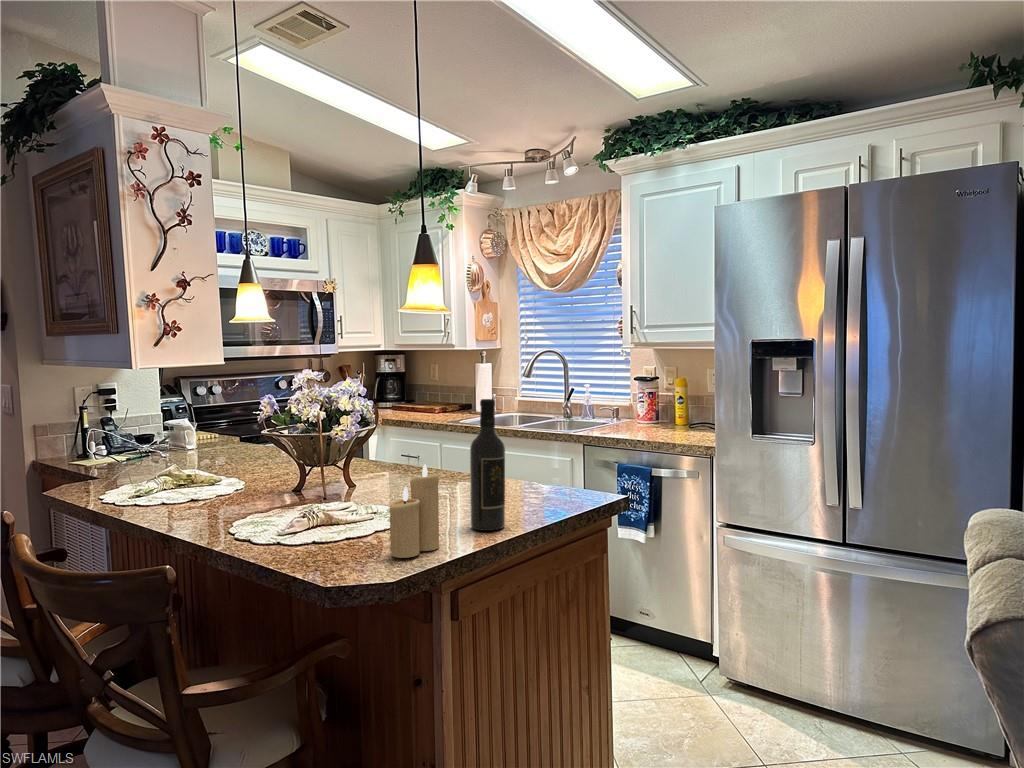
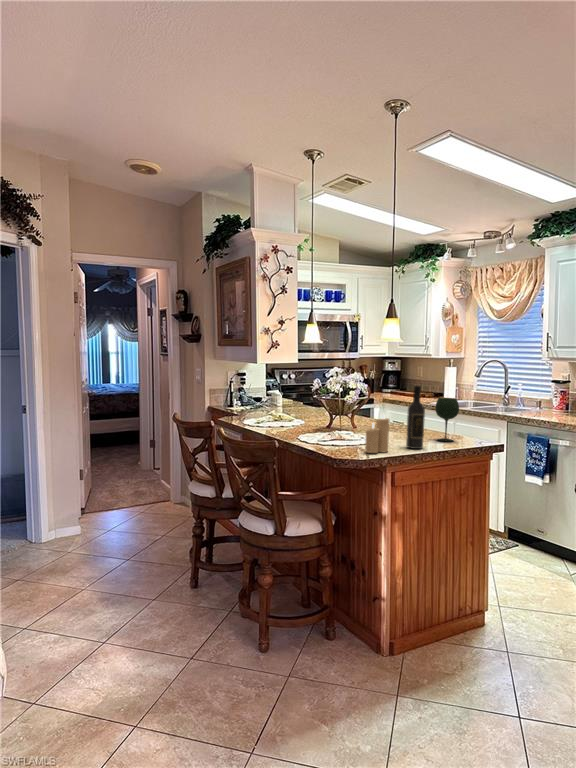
wine glass: none [512,418,556,502] -> present [435,398,459,442]

